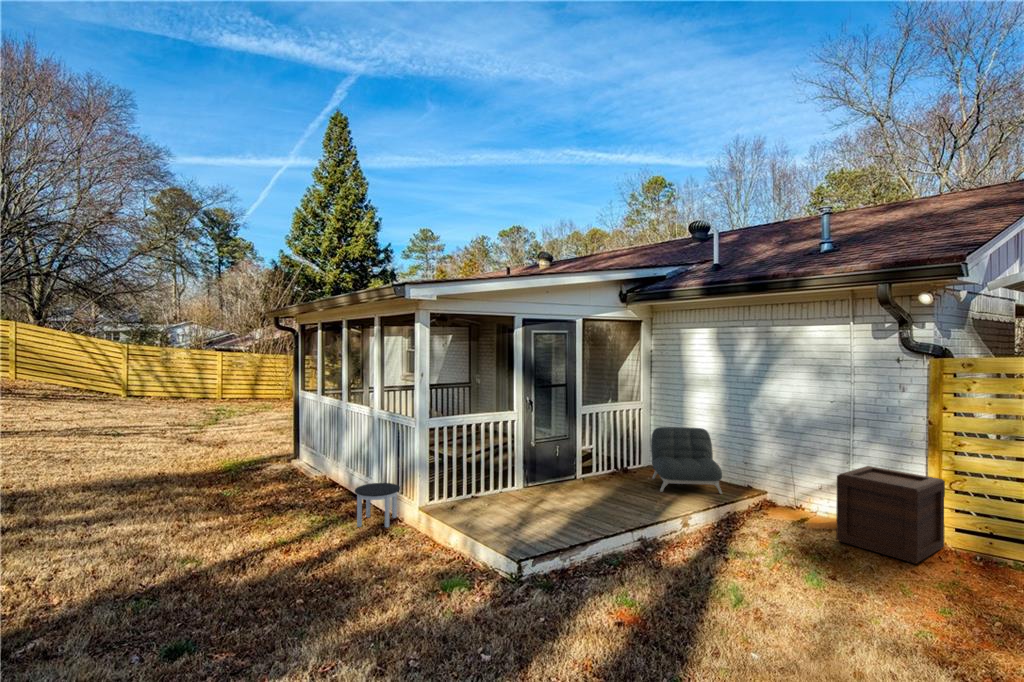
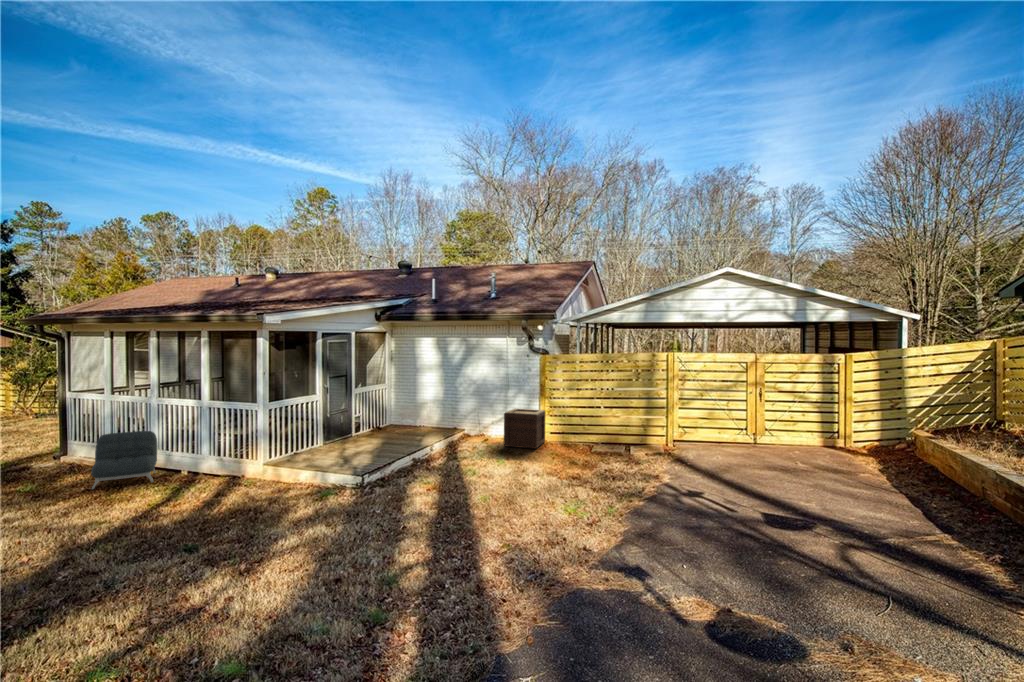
armchair: present [651,427,722,494] -> present [91,431,157,489]
round table: present [355,483,400,527] -> none [203,454,241,488]

